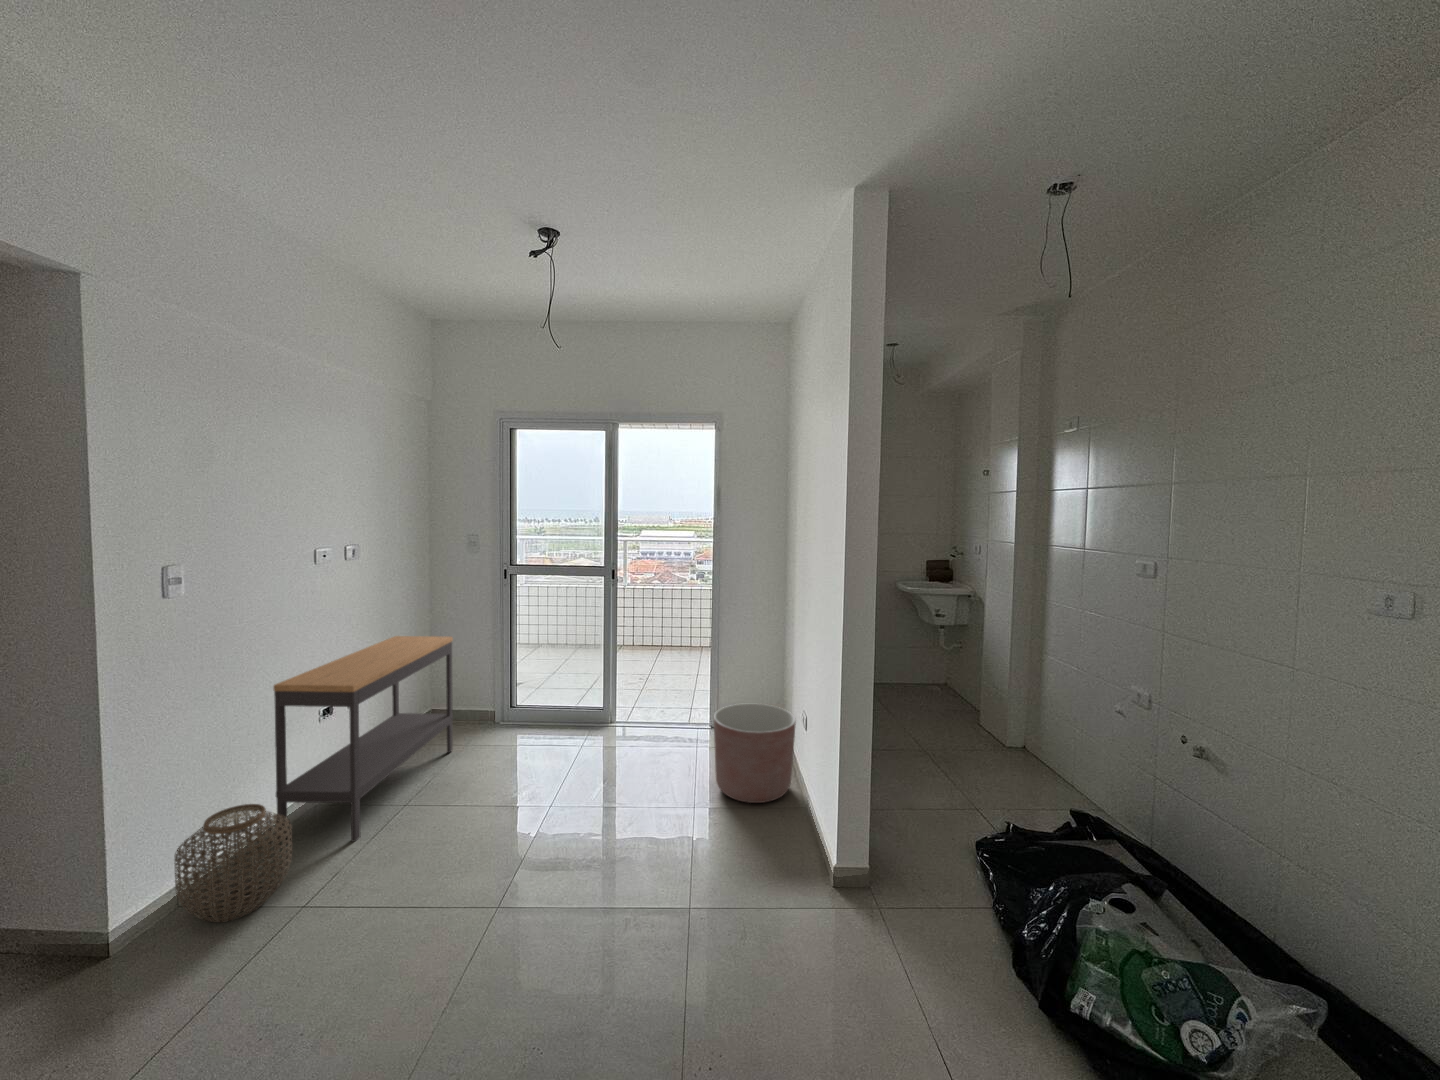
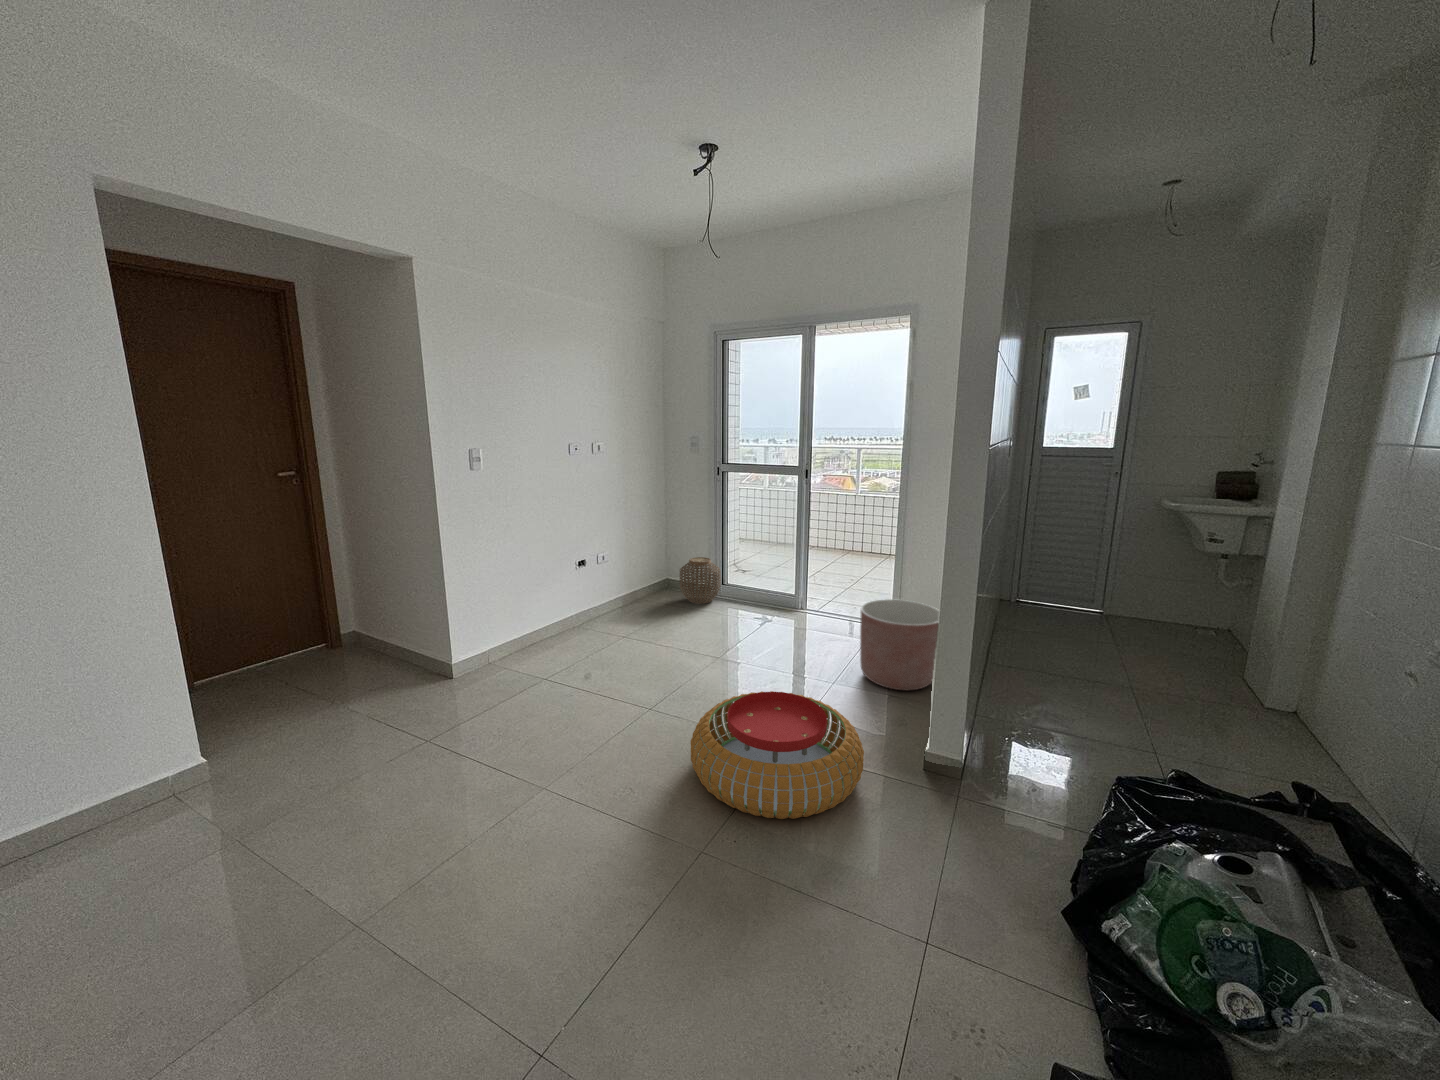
console table: present [274,636,453,842] -> none [540,515,672,651]
woven basket: present [175,804,292,922] -> present [680,557,721,604]
pouf: none [595,838,801,1017] -> present [691,691,864,819]

